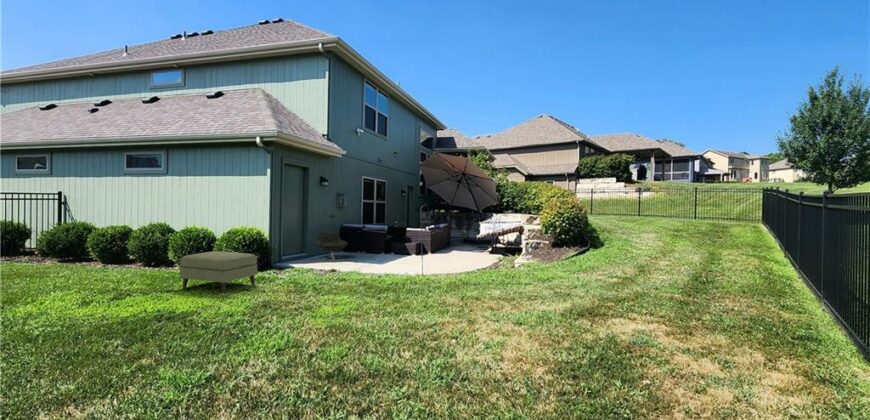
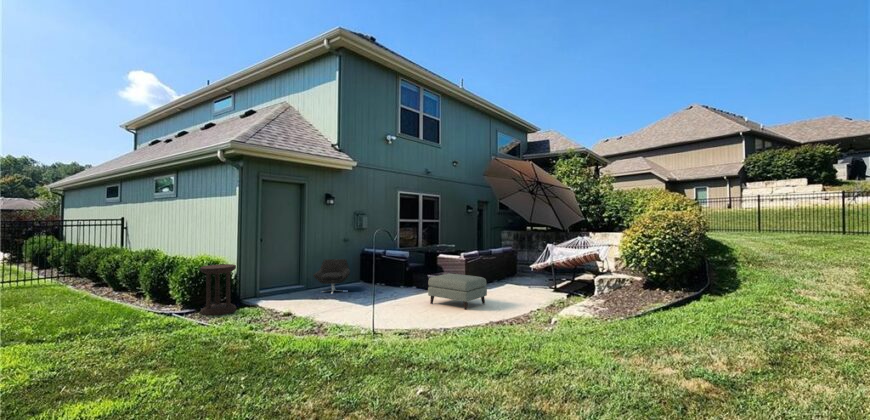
side table: none [260,234,287,274] -> present [200,264,236,315]
ottoman: present [180,251,257,293] -> present [428,274,487,310]

